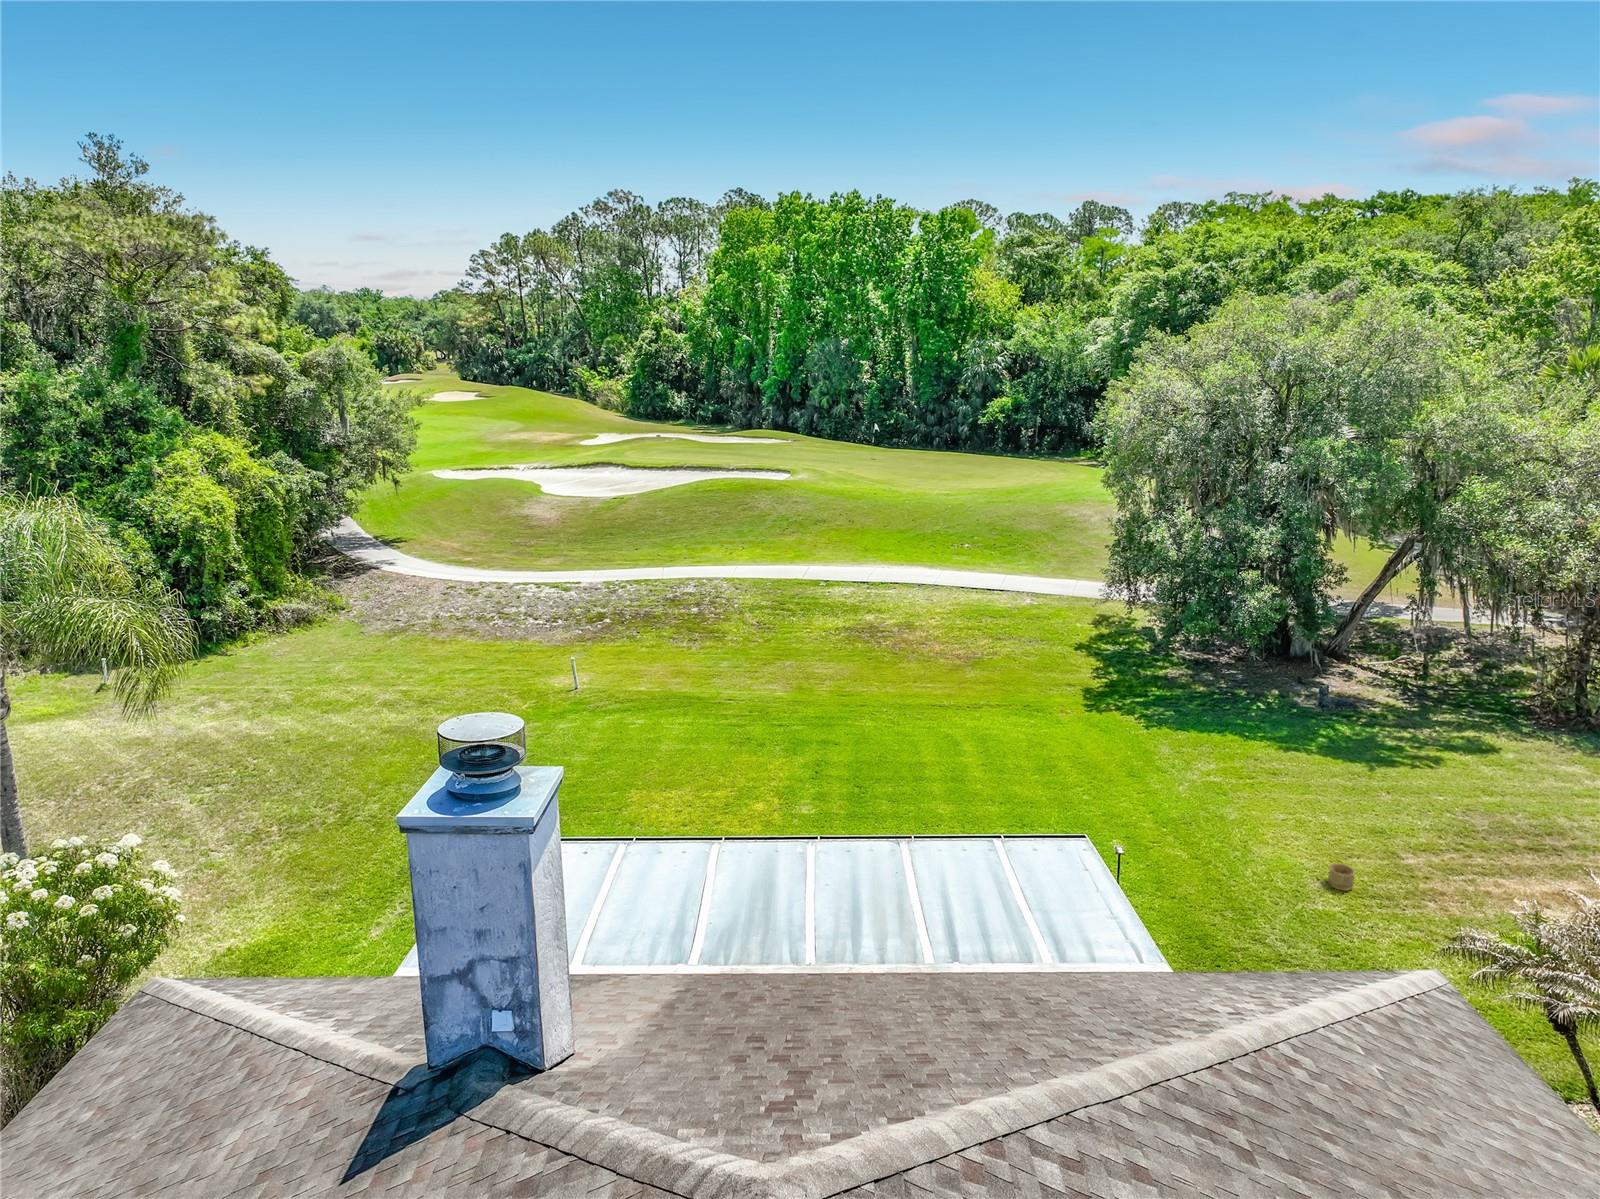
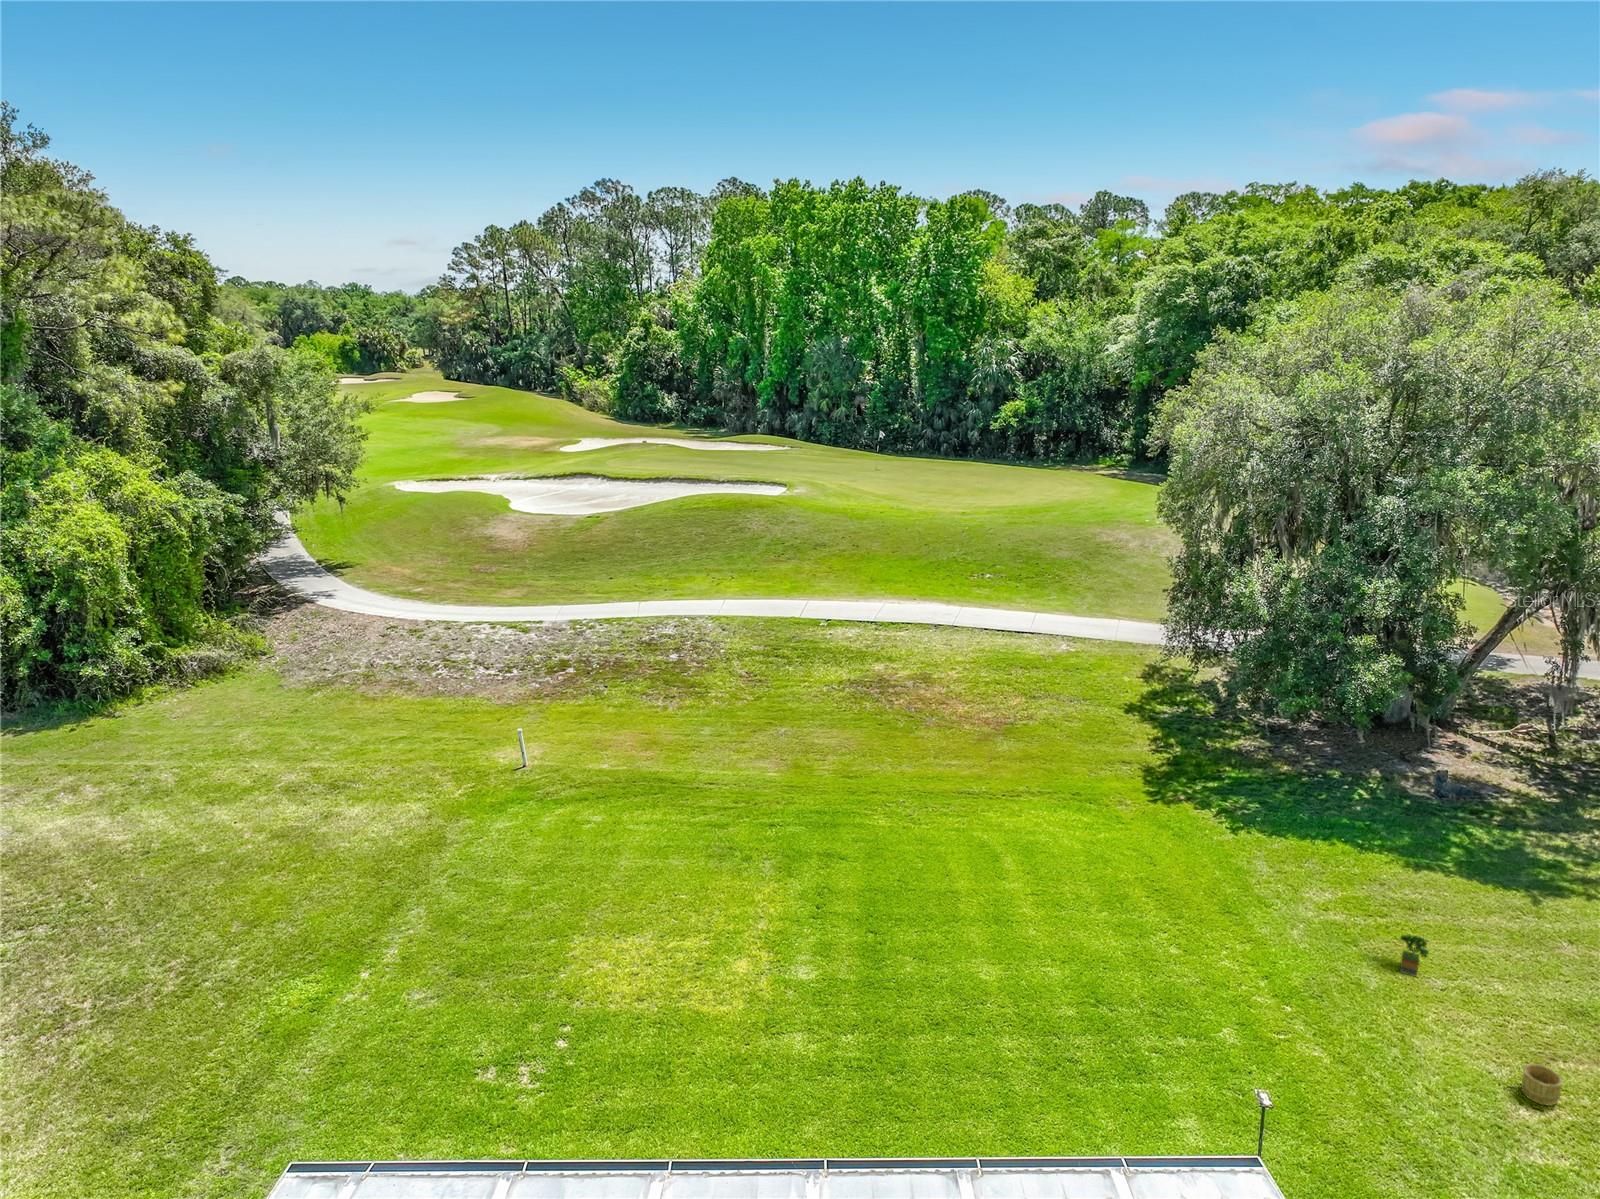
potted tree: none [1257,786,1279,819] -> present [1400,934,1429,977]

